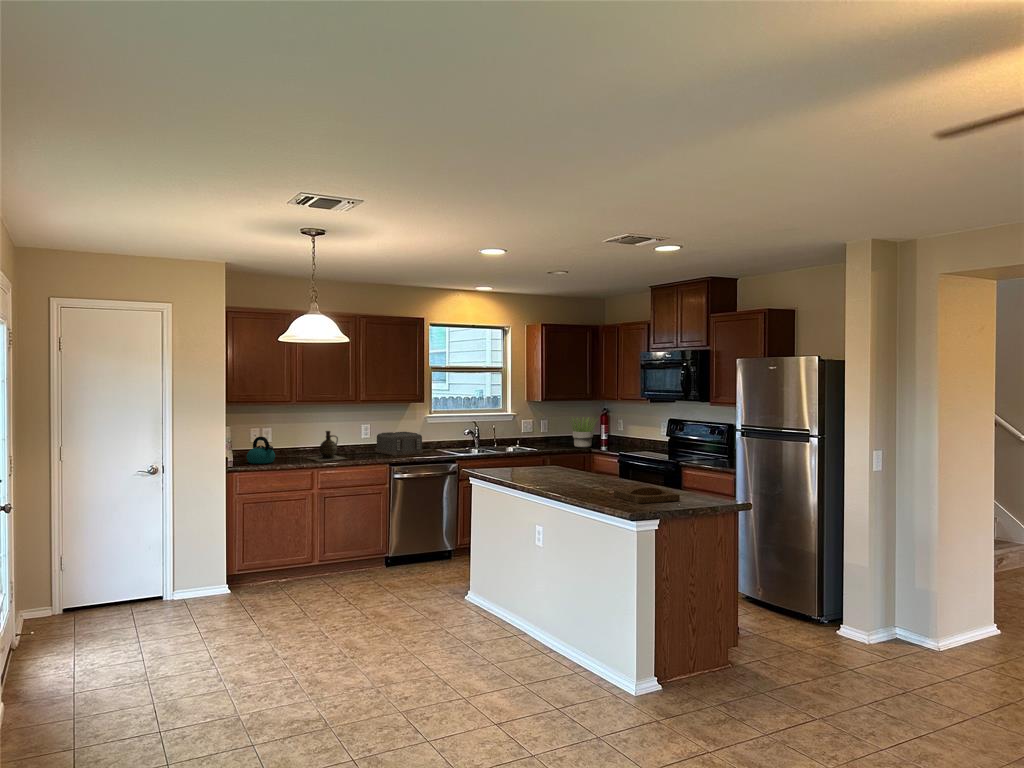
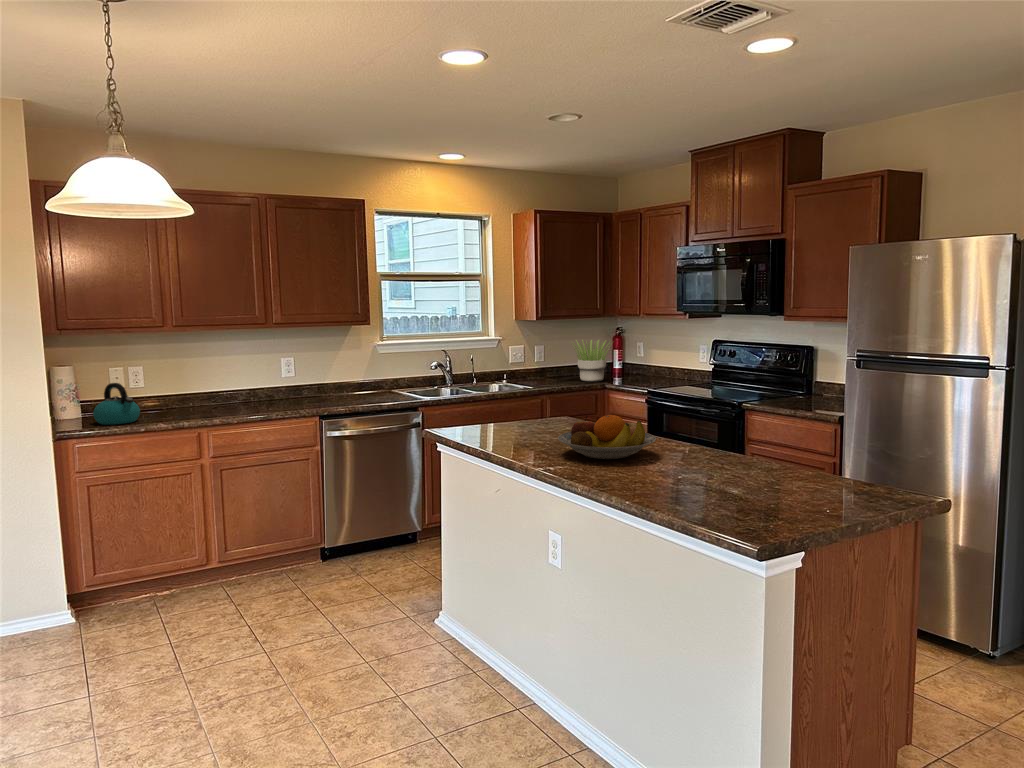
ceramic jug: present [309,431,345,461] -> none [193,370,256,417]
toaster: present [376,432,423,456] -> none [303,367,370,403]
fruit bowl: none [544,458,601,484] -> present [558,415,656,459]
tray: present [614,487,680,503] -> none [695,470,824,511]

